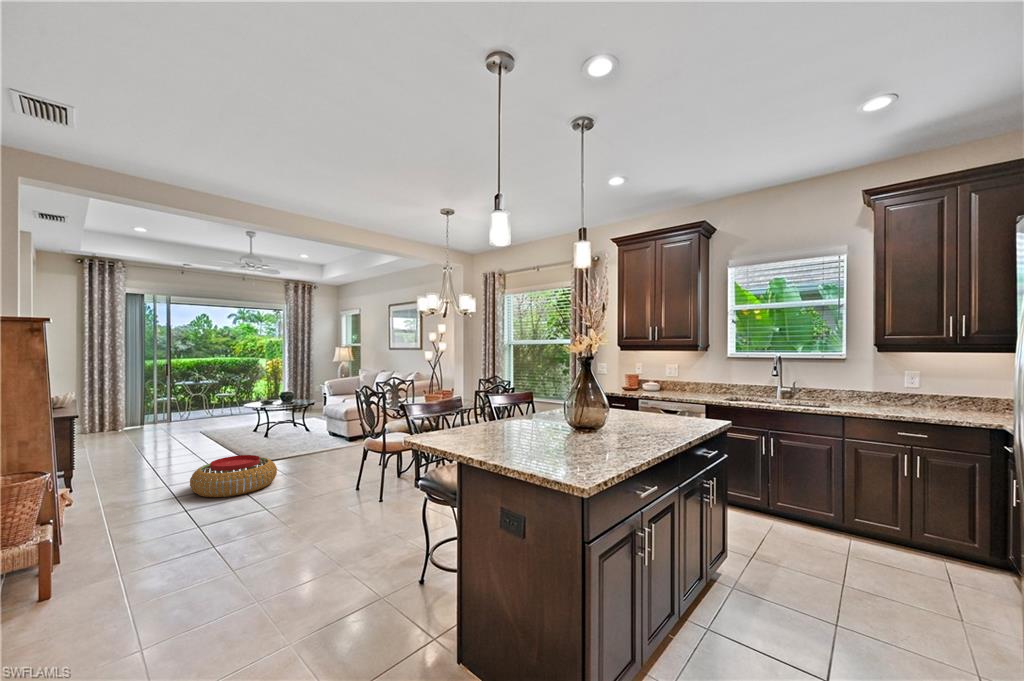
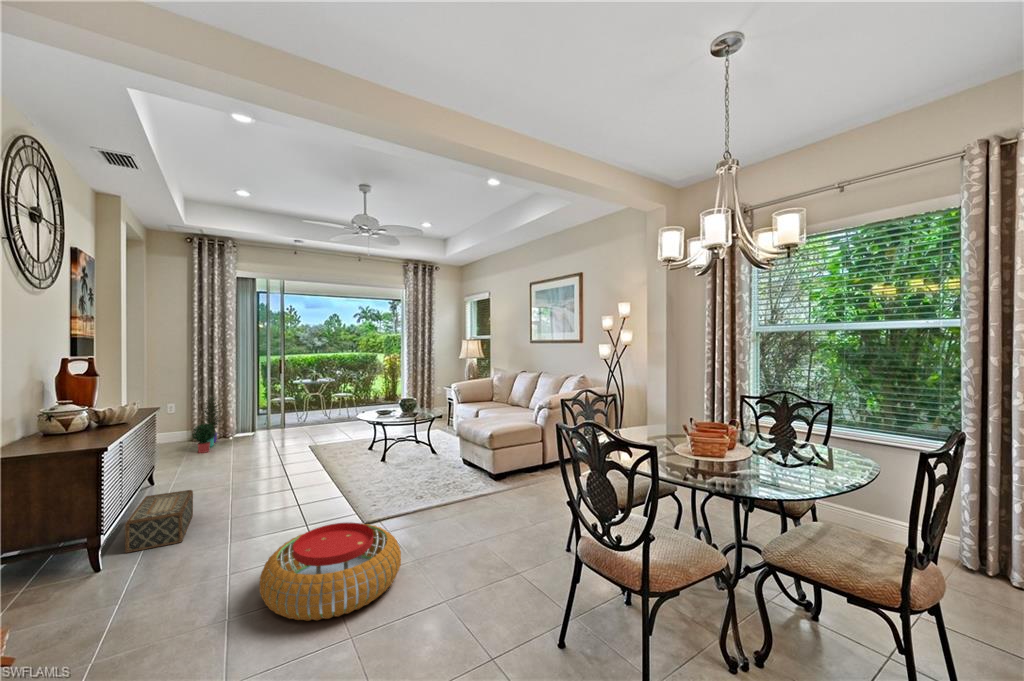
potted plant: none [89,395,114,441] -> present [192,396,221,453]
woven basket: none [80,452,120,487] -> present [125,490,193,553]

